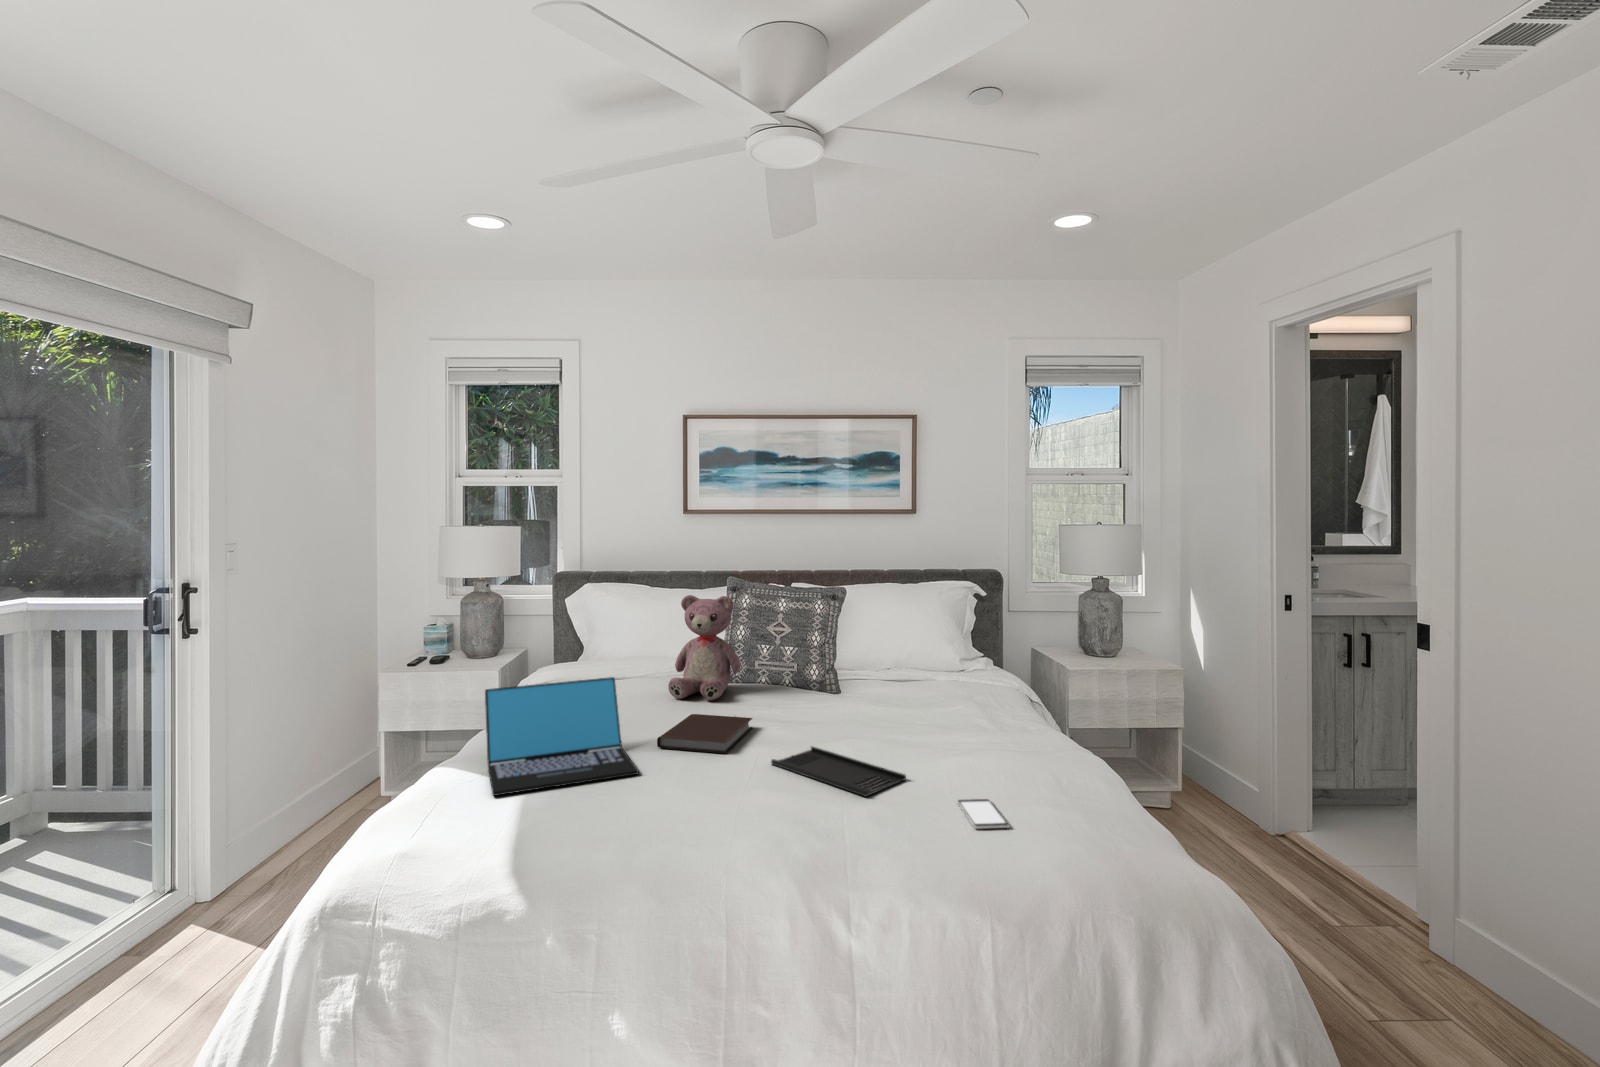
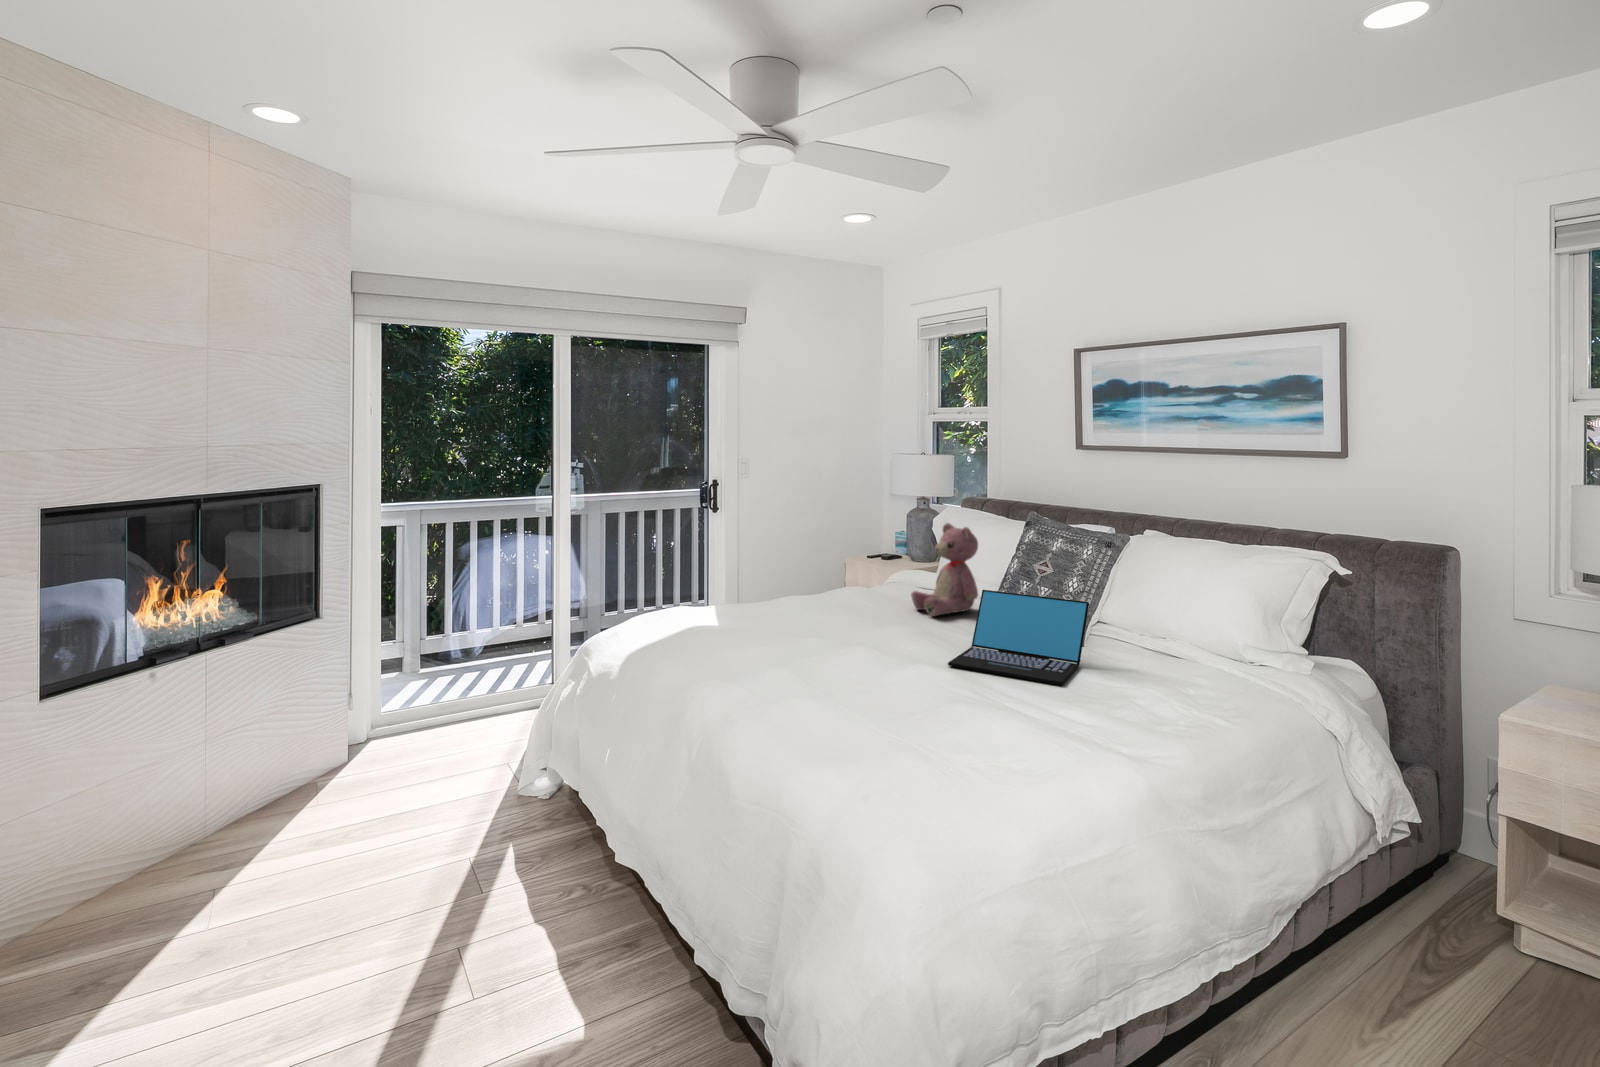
laptop: present [485,677,639,796] -> present [948,590,1089,685]
notebook: present [657,714,753,753] -> none [814,617,900,644]
tray: present [771,747,906,797] -> none [819,654,886,695]
smartphone: present [957,799,1010,829] -> none [811,715,876,739]

